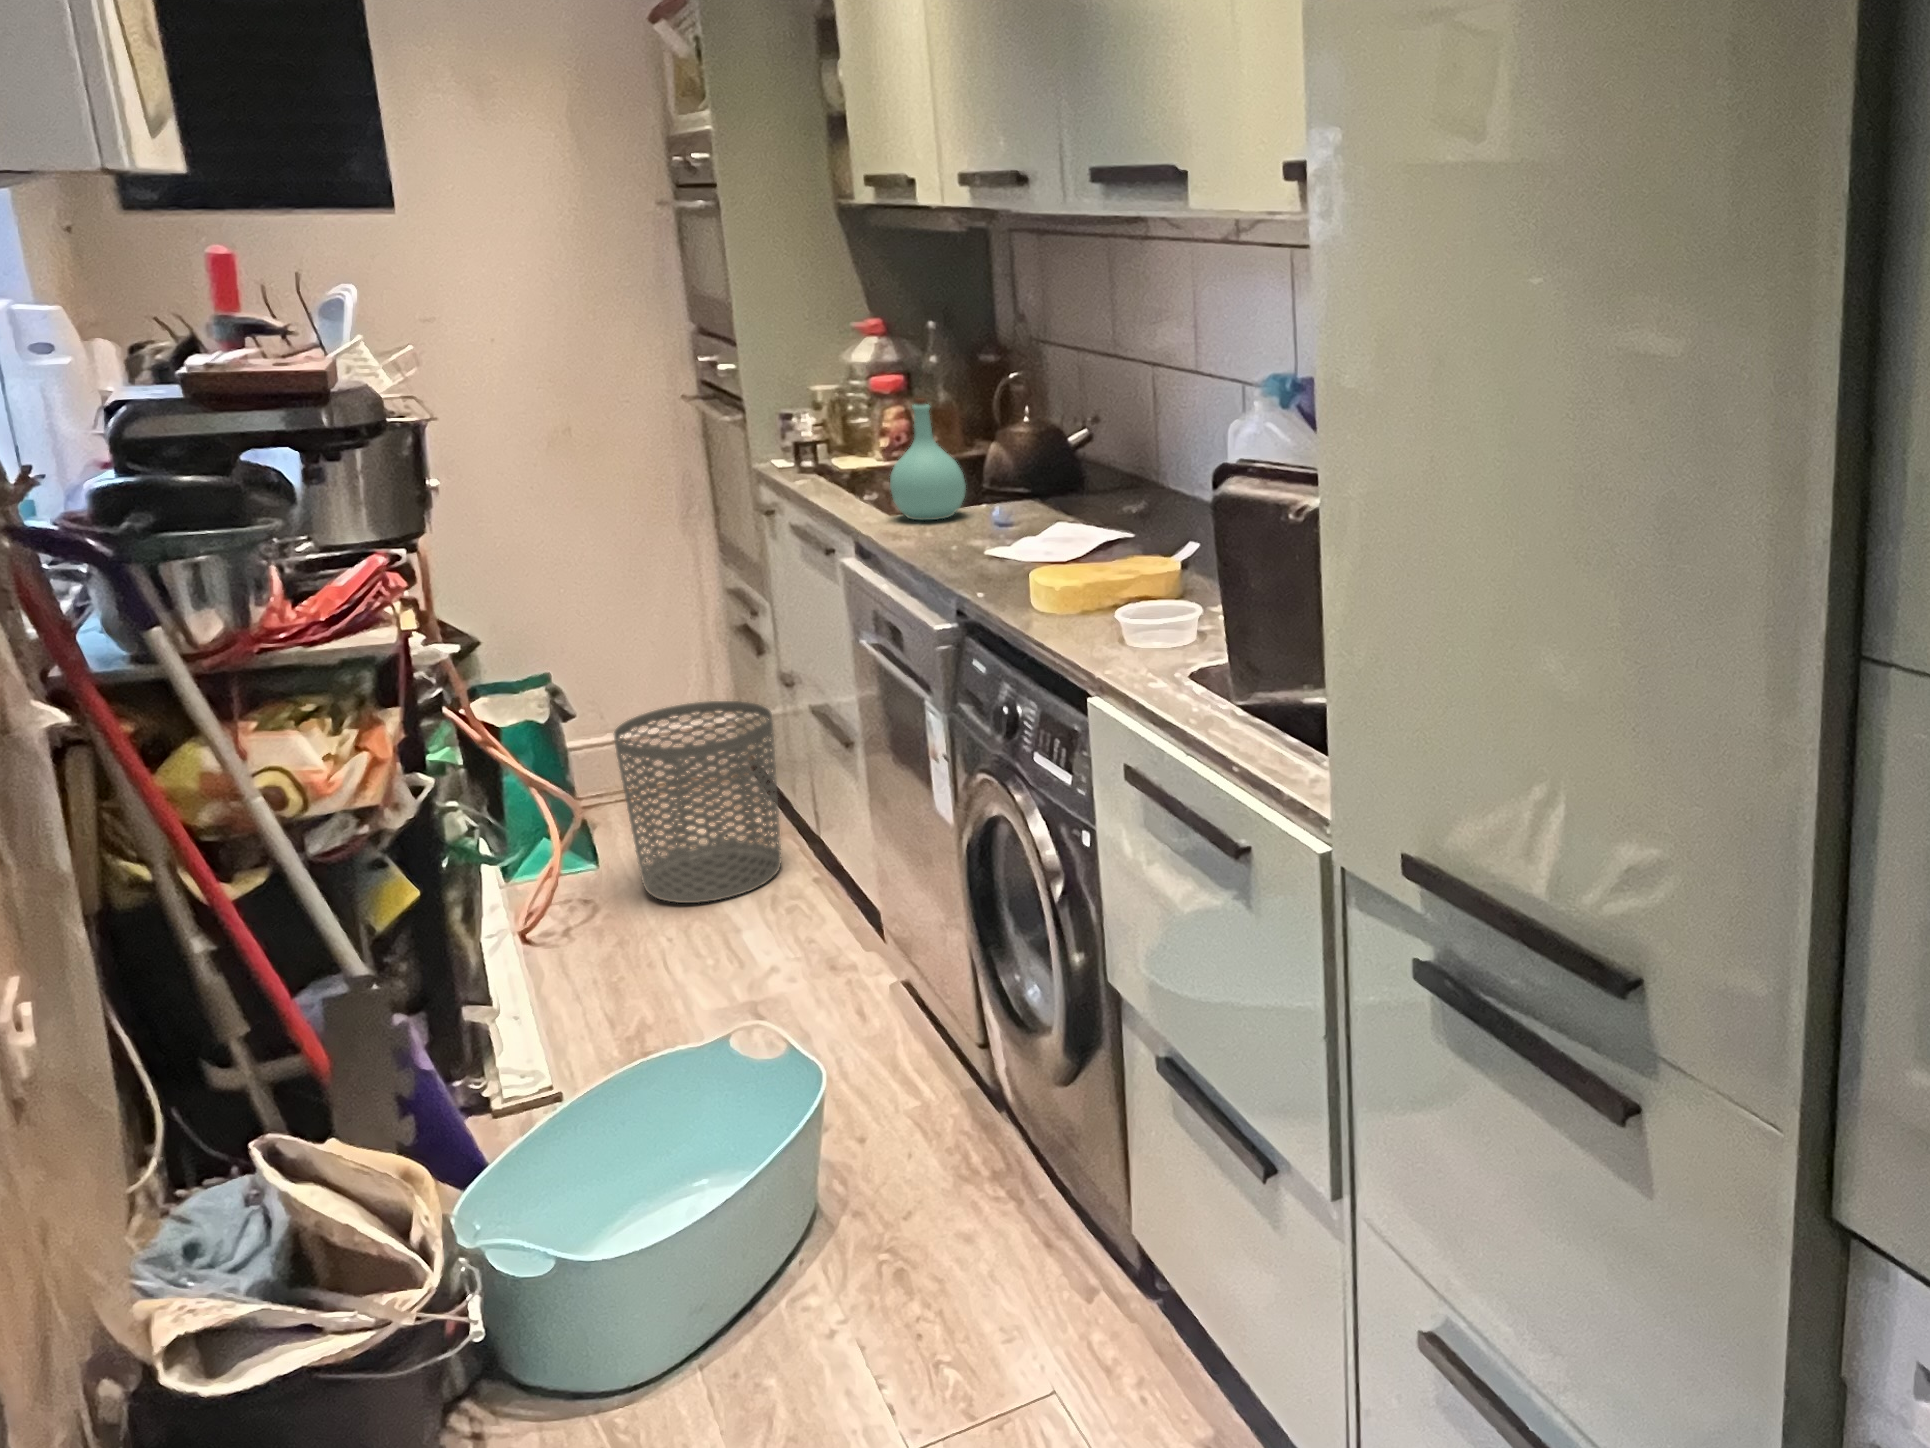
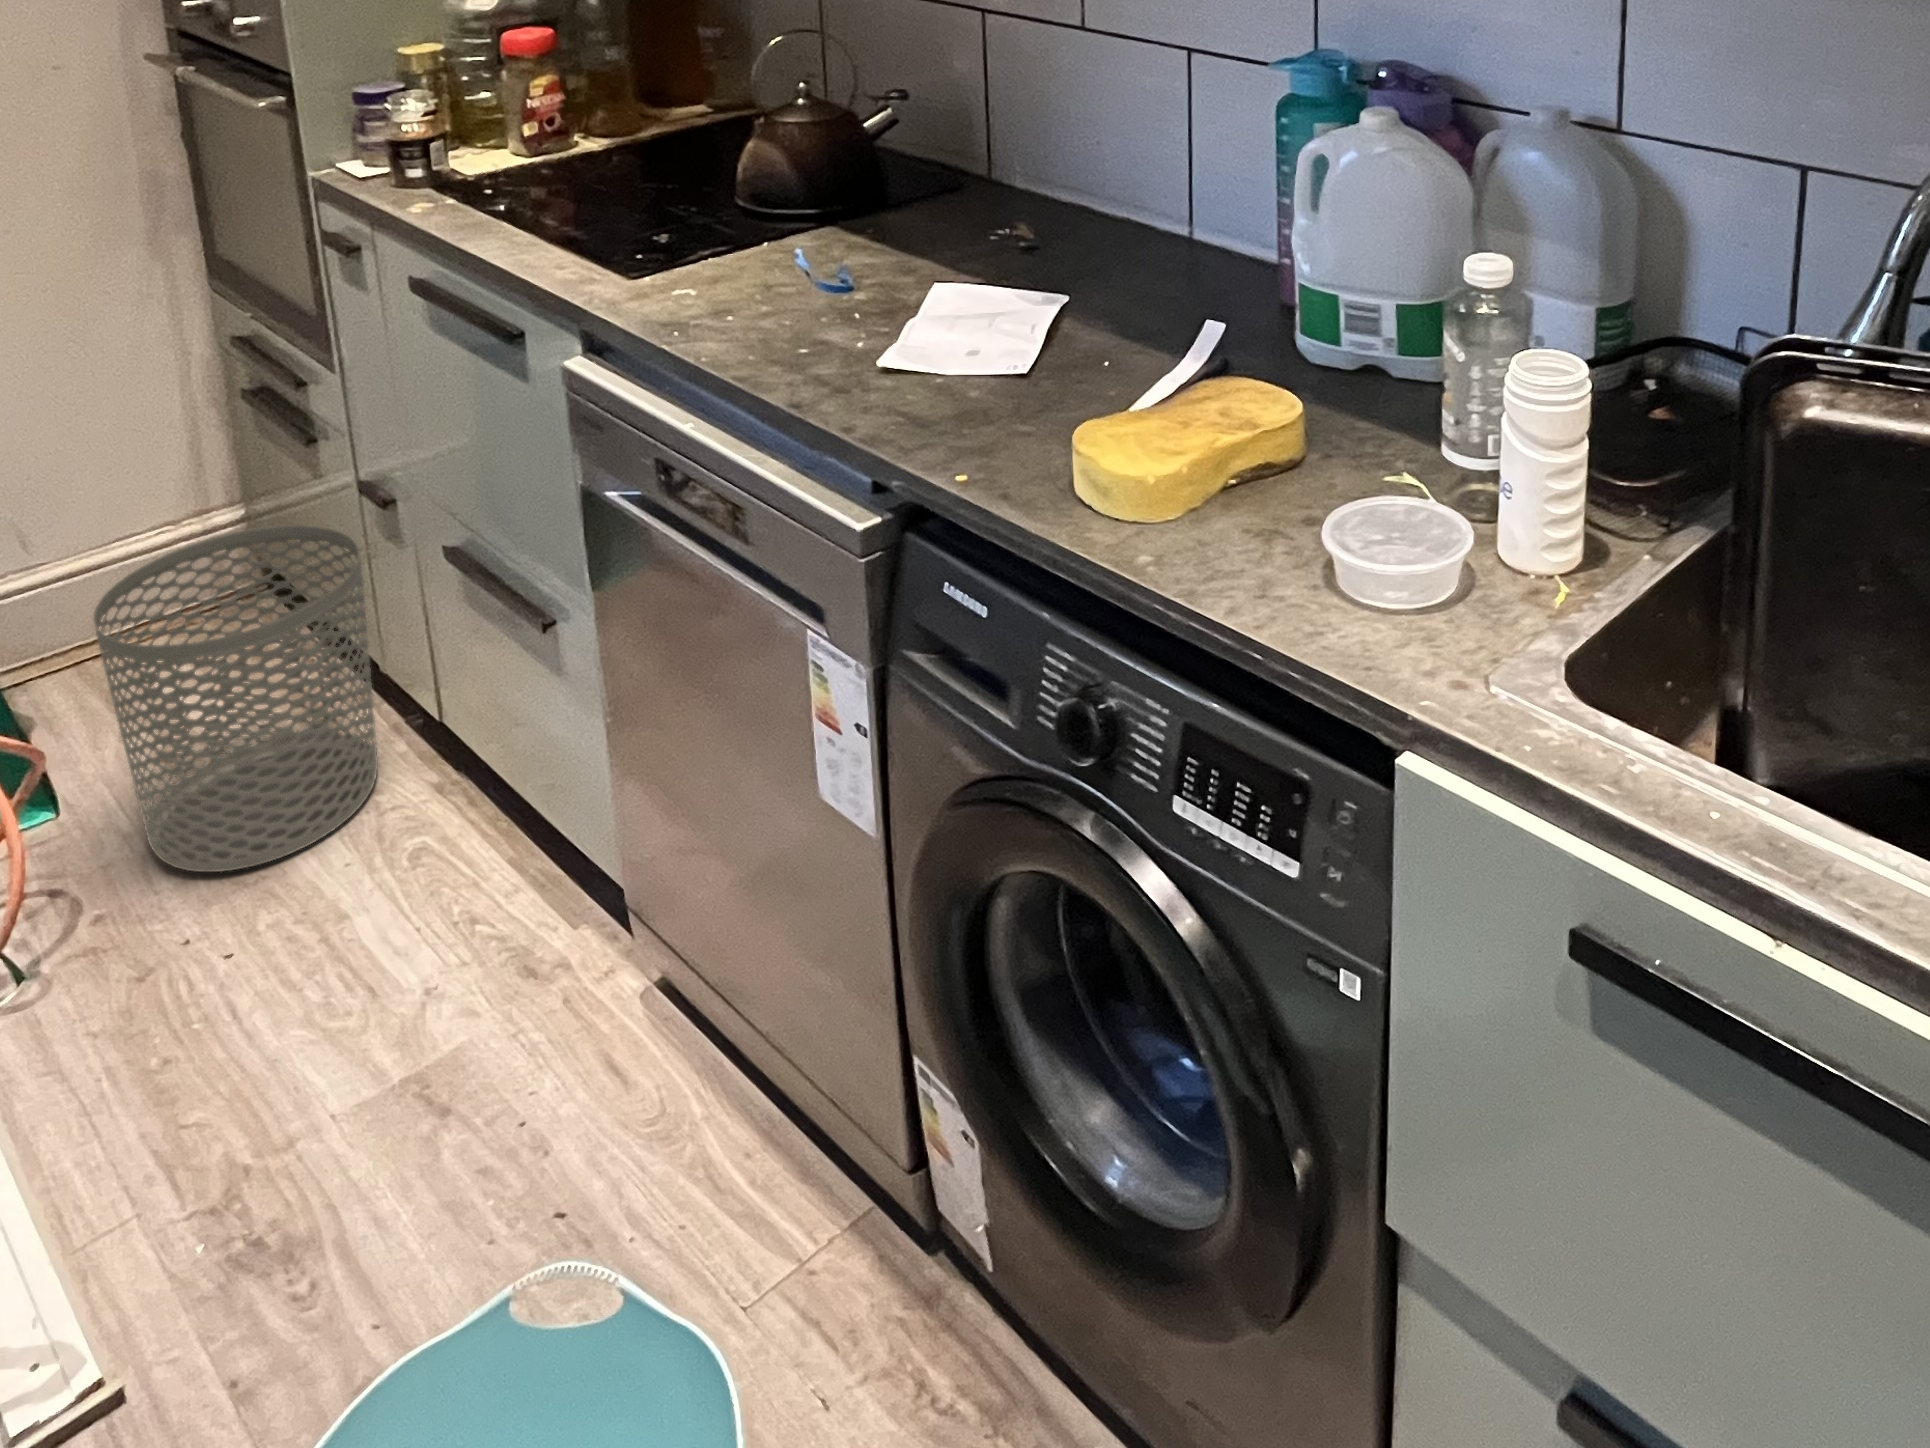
bottle: present [890,398,966,520] -> none [647,97,771,290]

